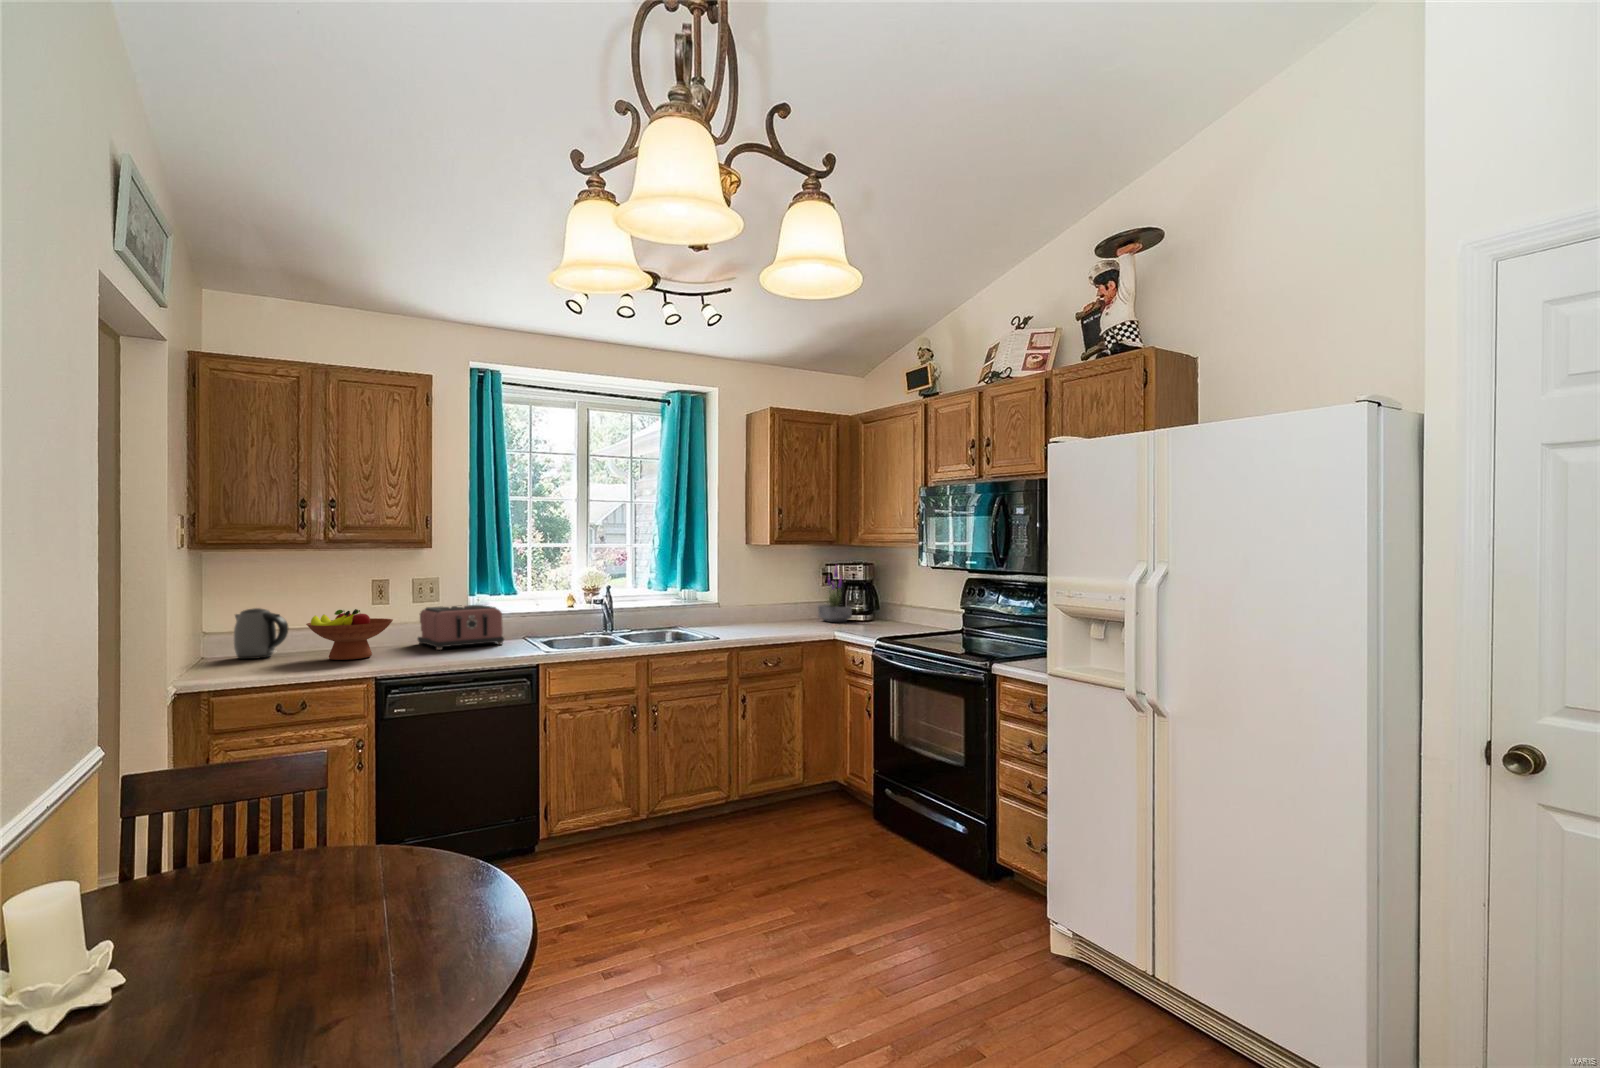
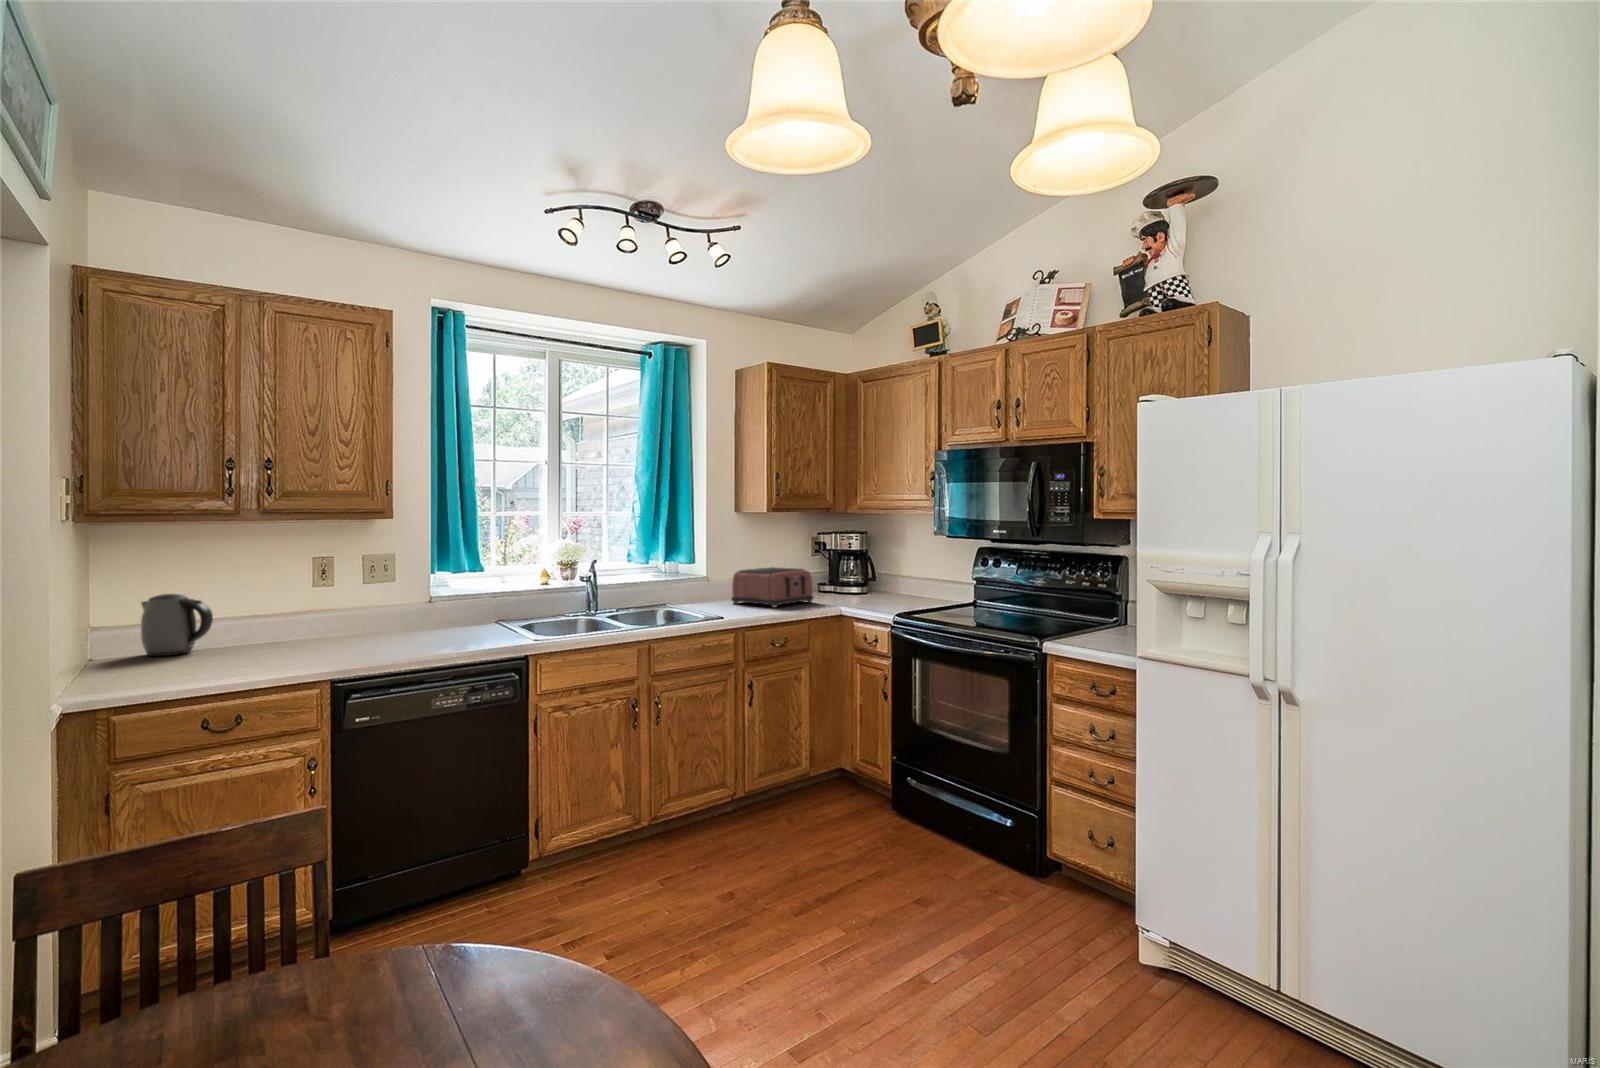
potted plant: present [818,565,852,622] -> none [807,534,843,596]
toaster: present [418,605,504,650] -> present [731,567,814,607]
fruit bowl: present [306,609,393,660] -> none [239,593,348,654]

